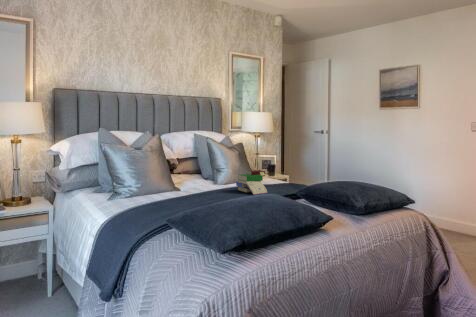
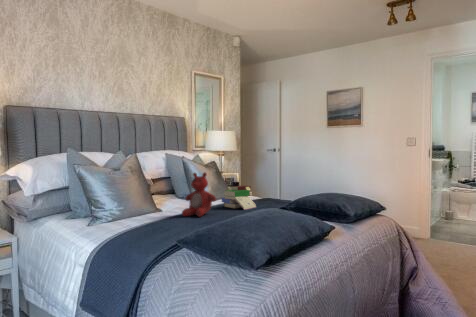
stuffed bear: none [191,156,224,199] -> present [182,173,216,217]

